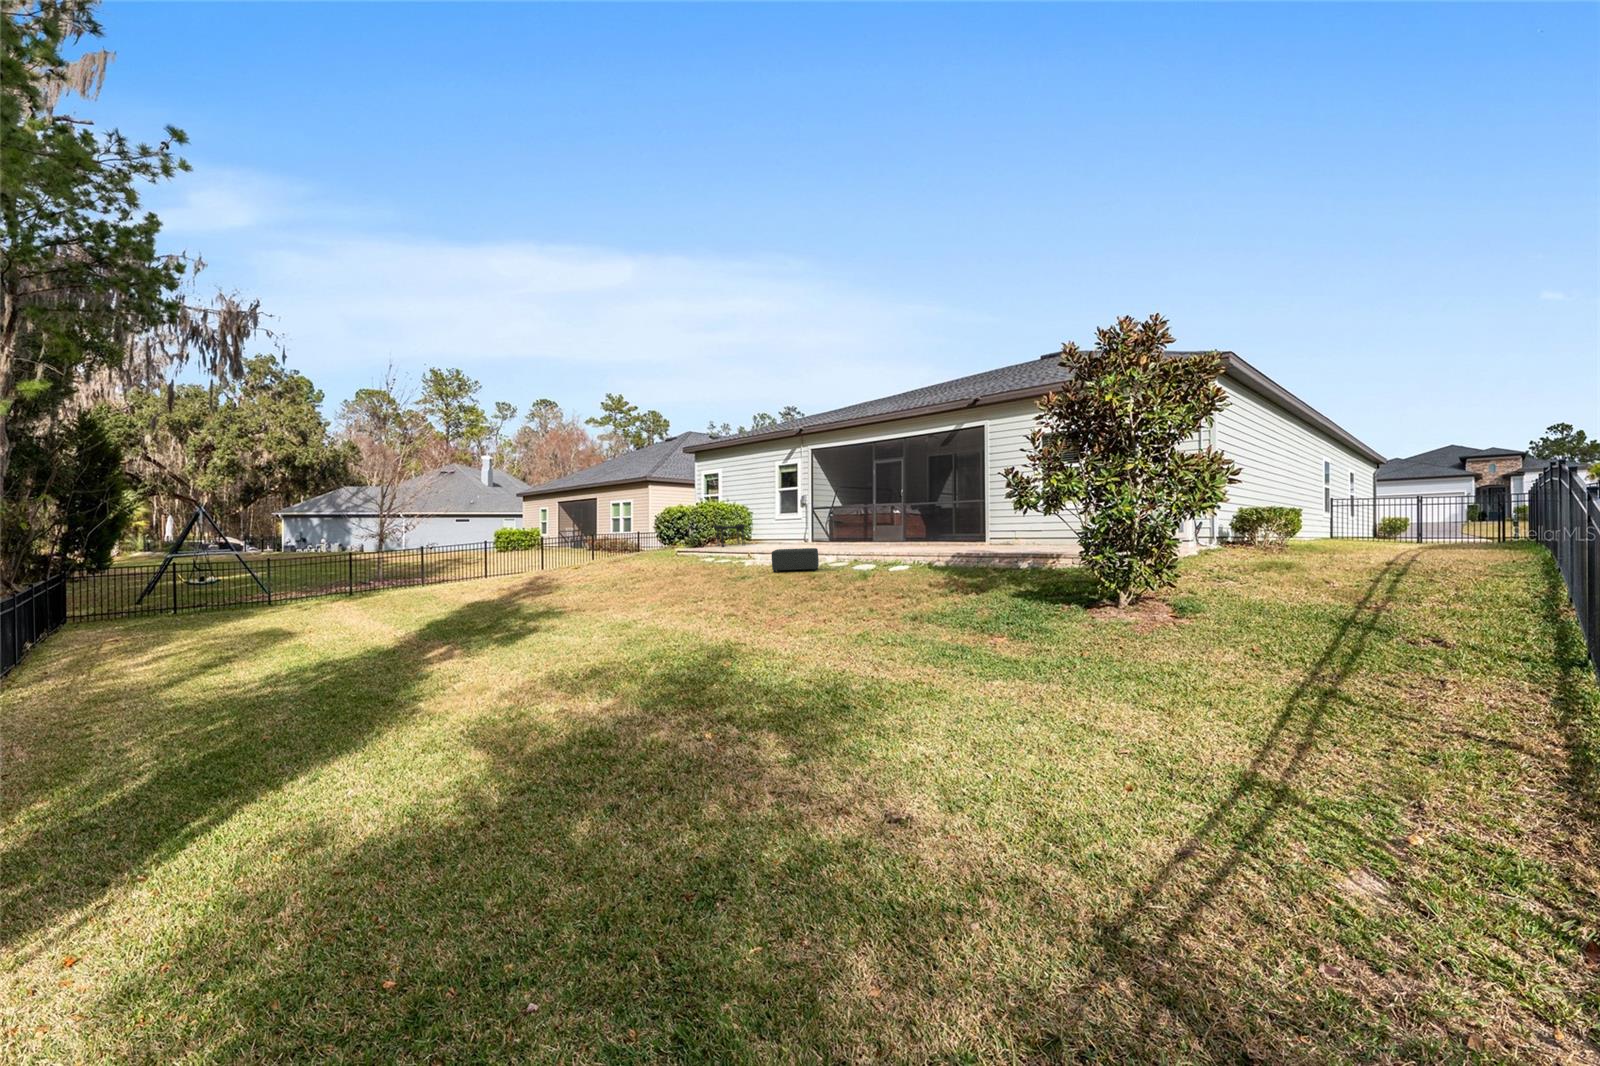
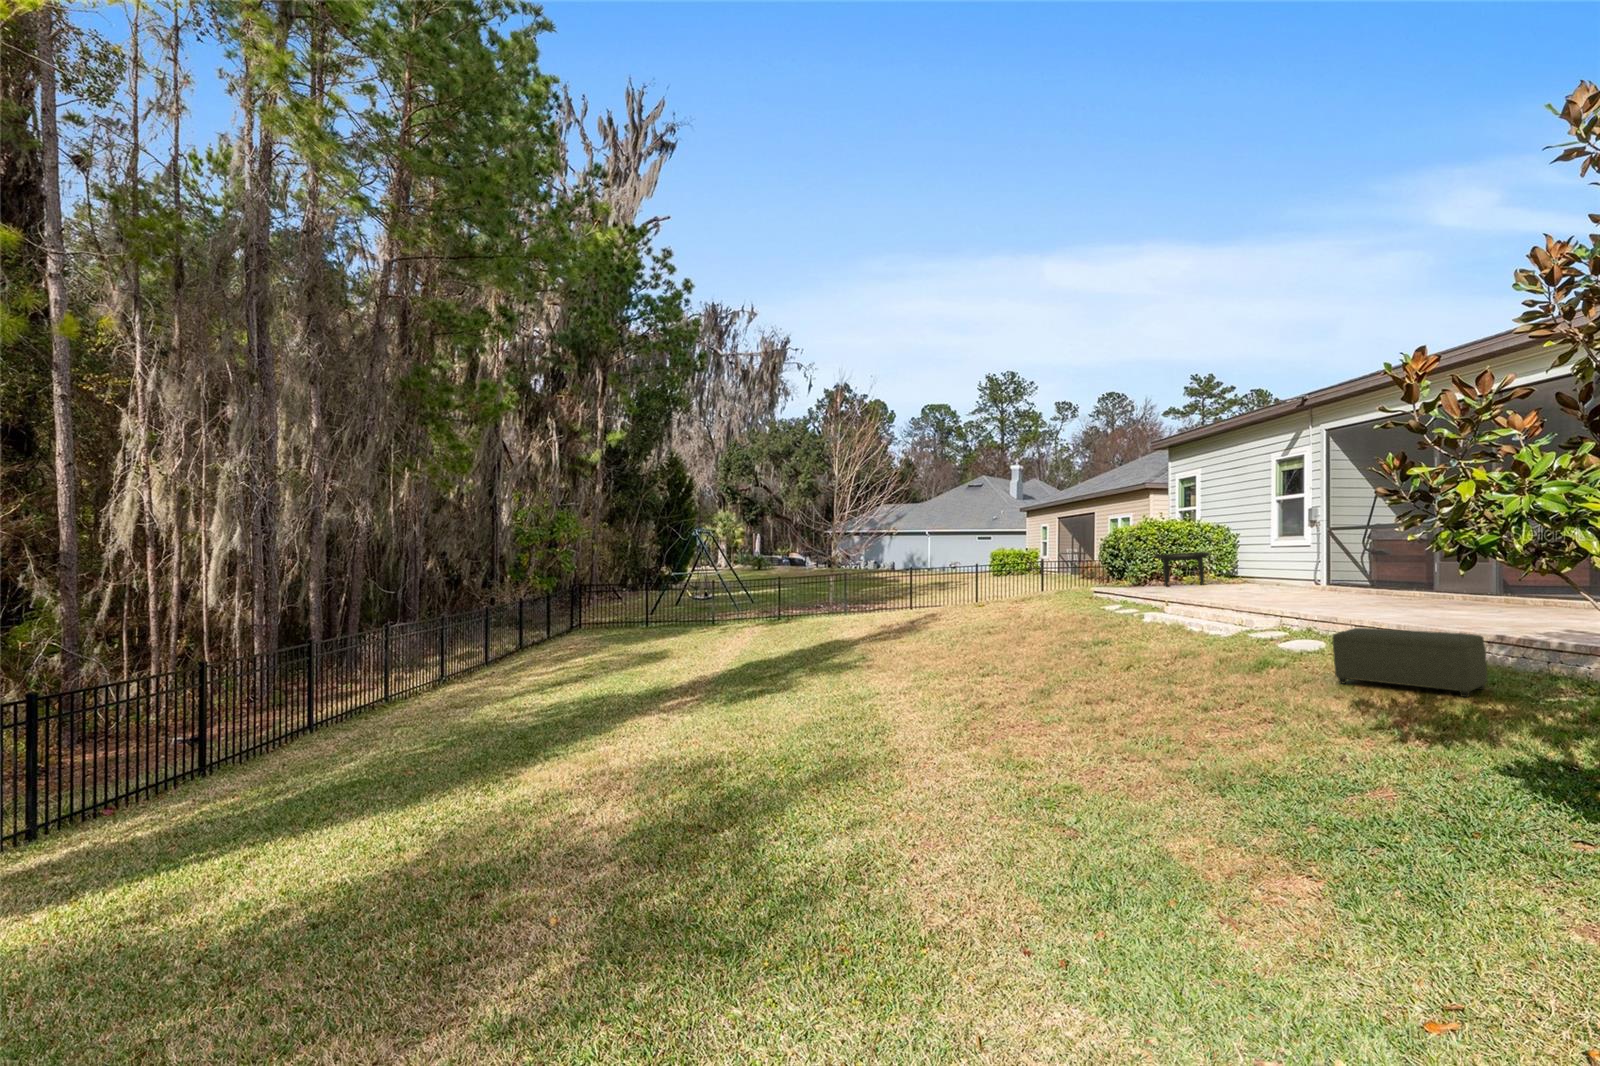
ottoman: present [772,548,819,572] -> present [1333,628,1488,697]

